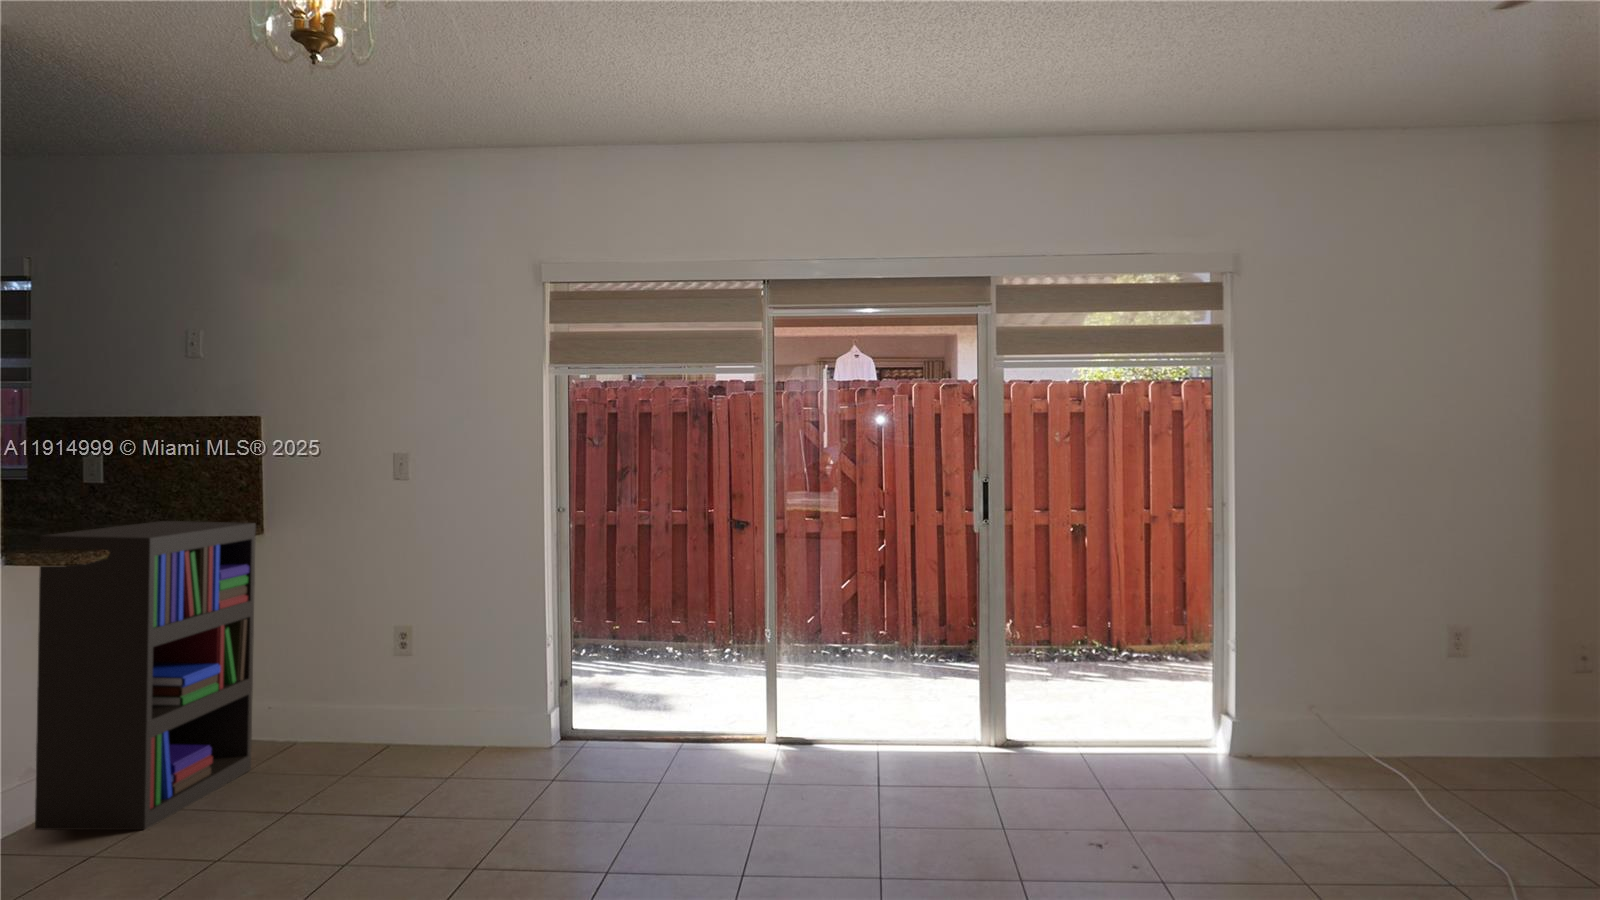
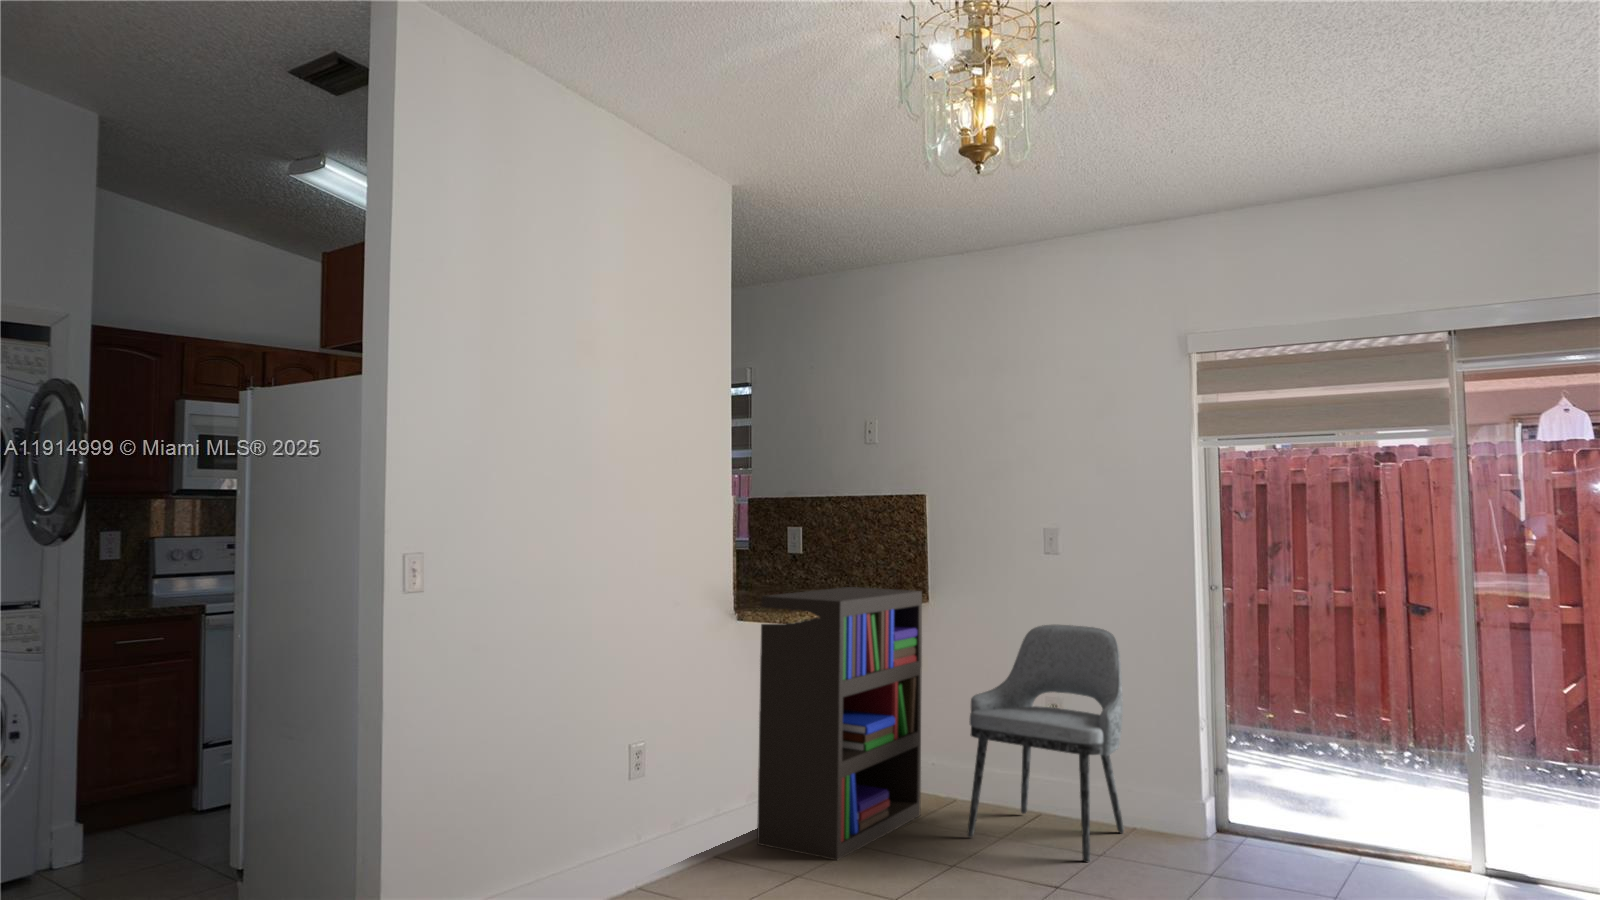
dining chair: none [306,553,476,790] -> present [967,625,1124,862]

